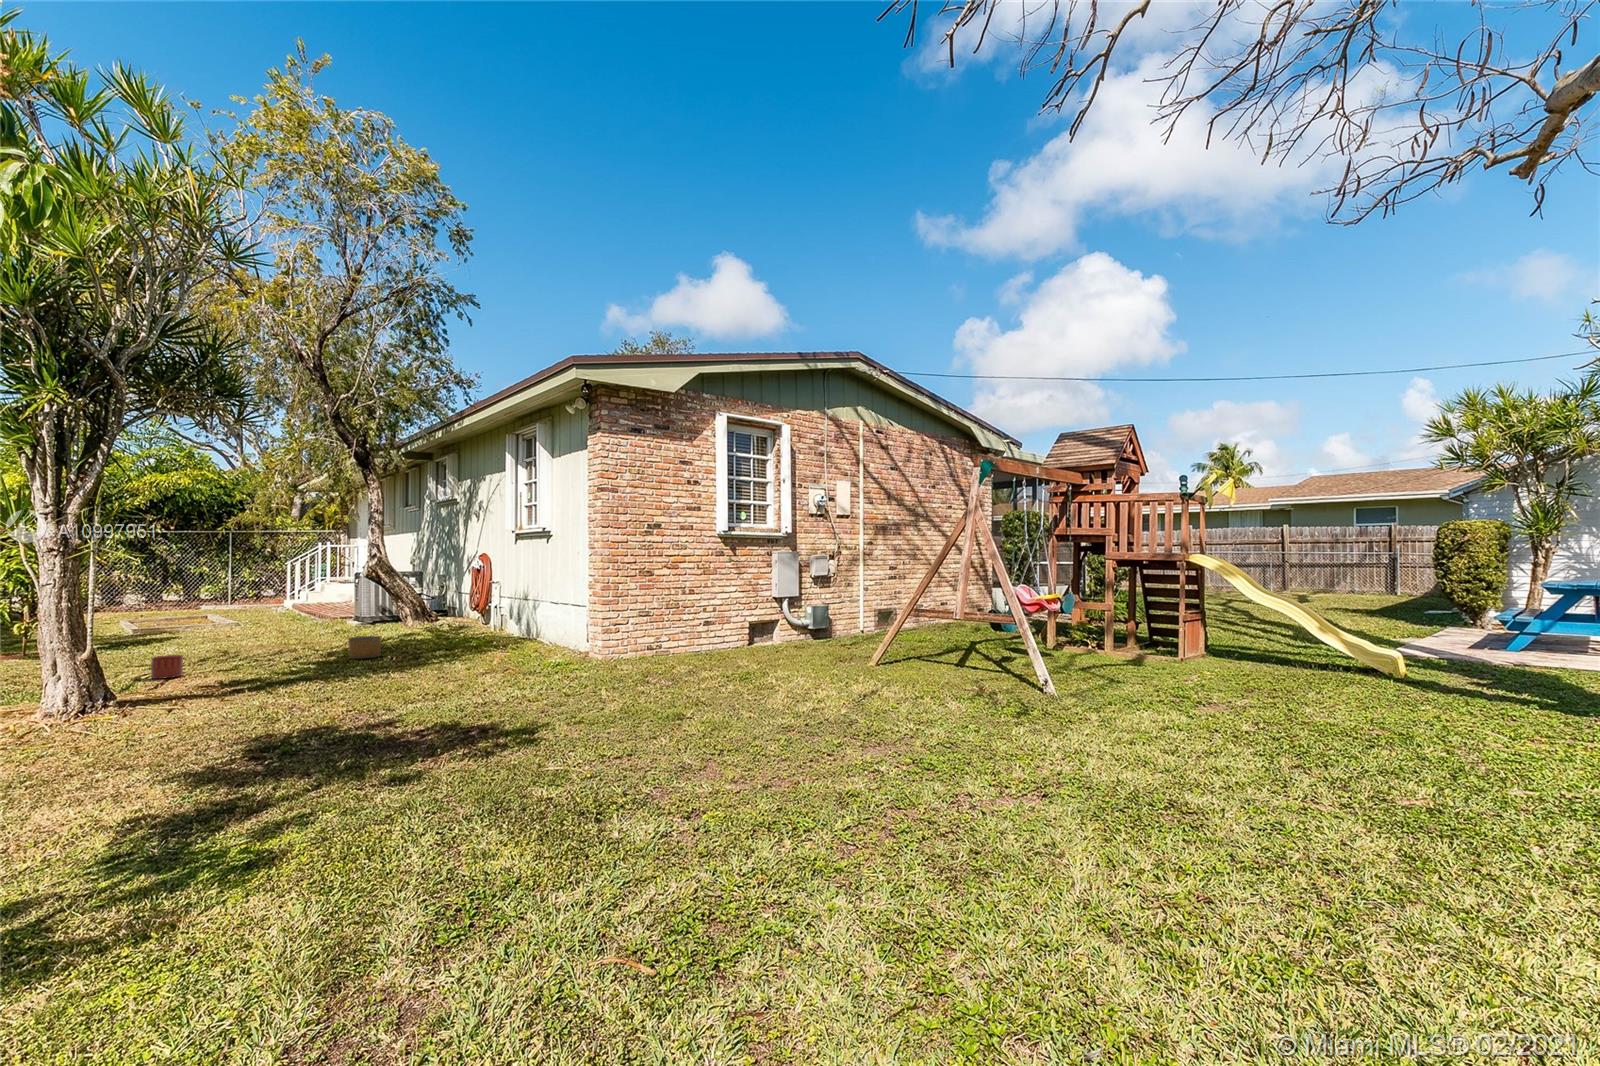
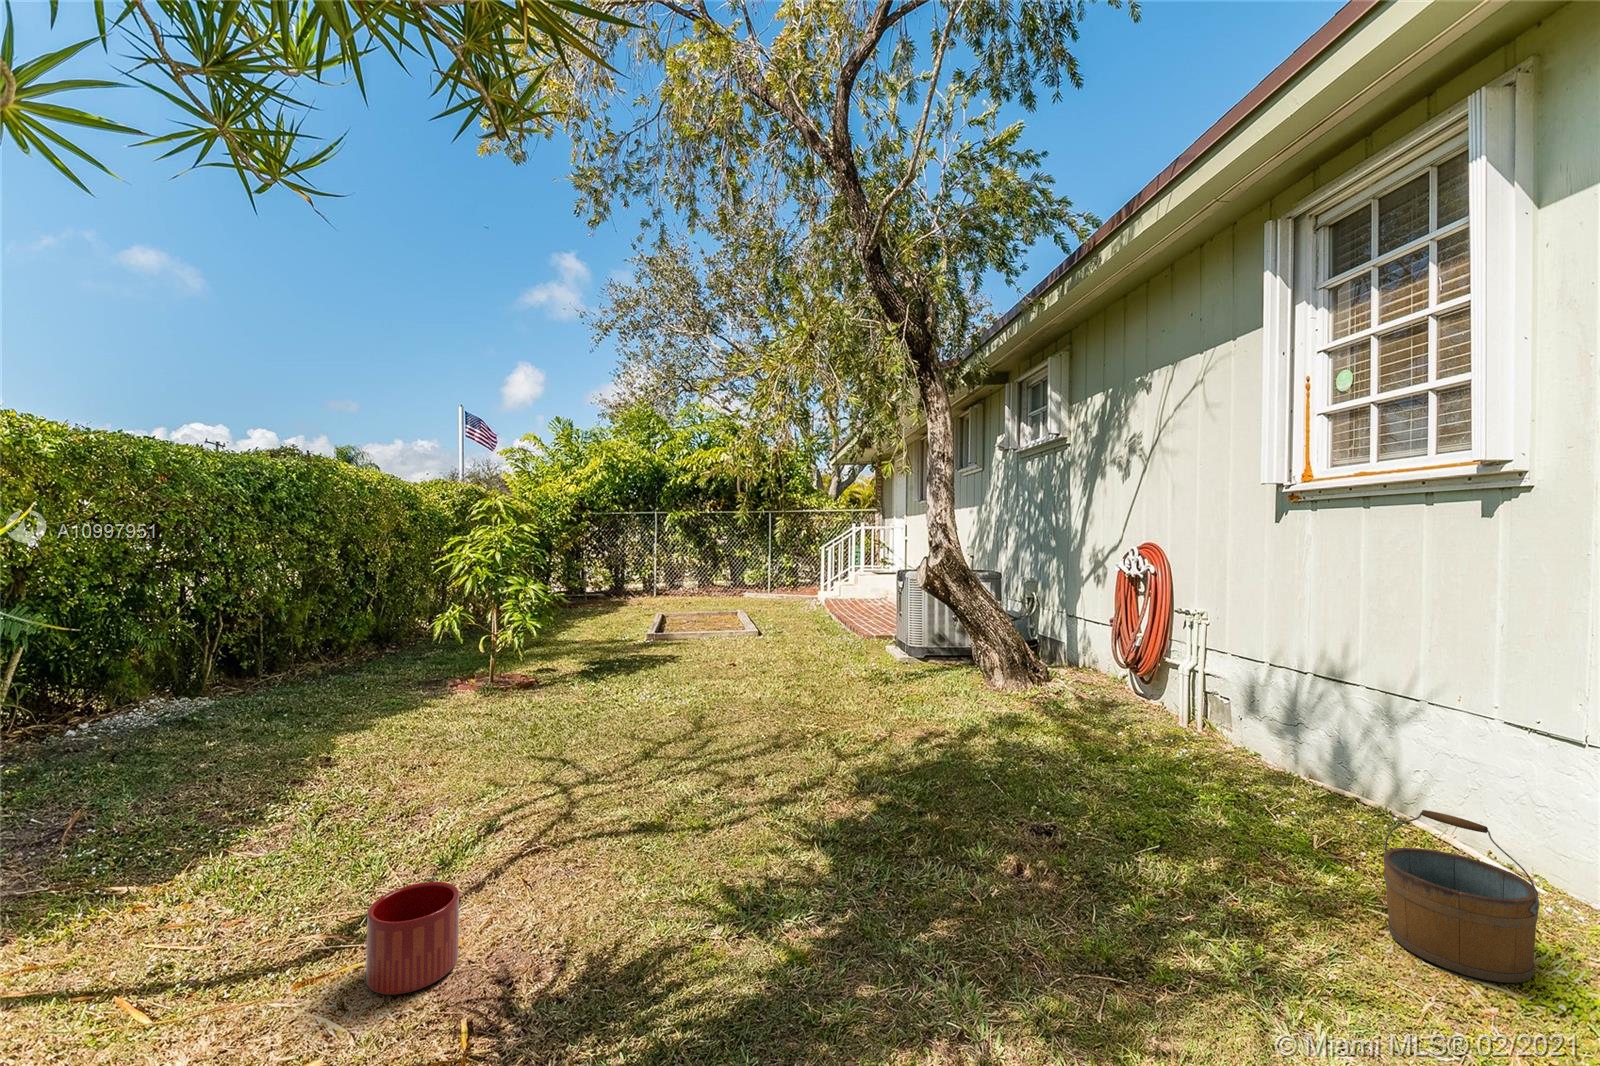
bucket: present [348,623,382,659] -> present [1383,810,1539,983]

